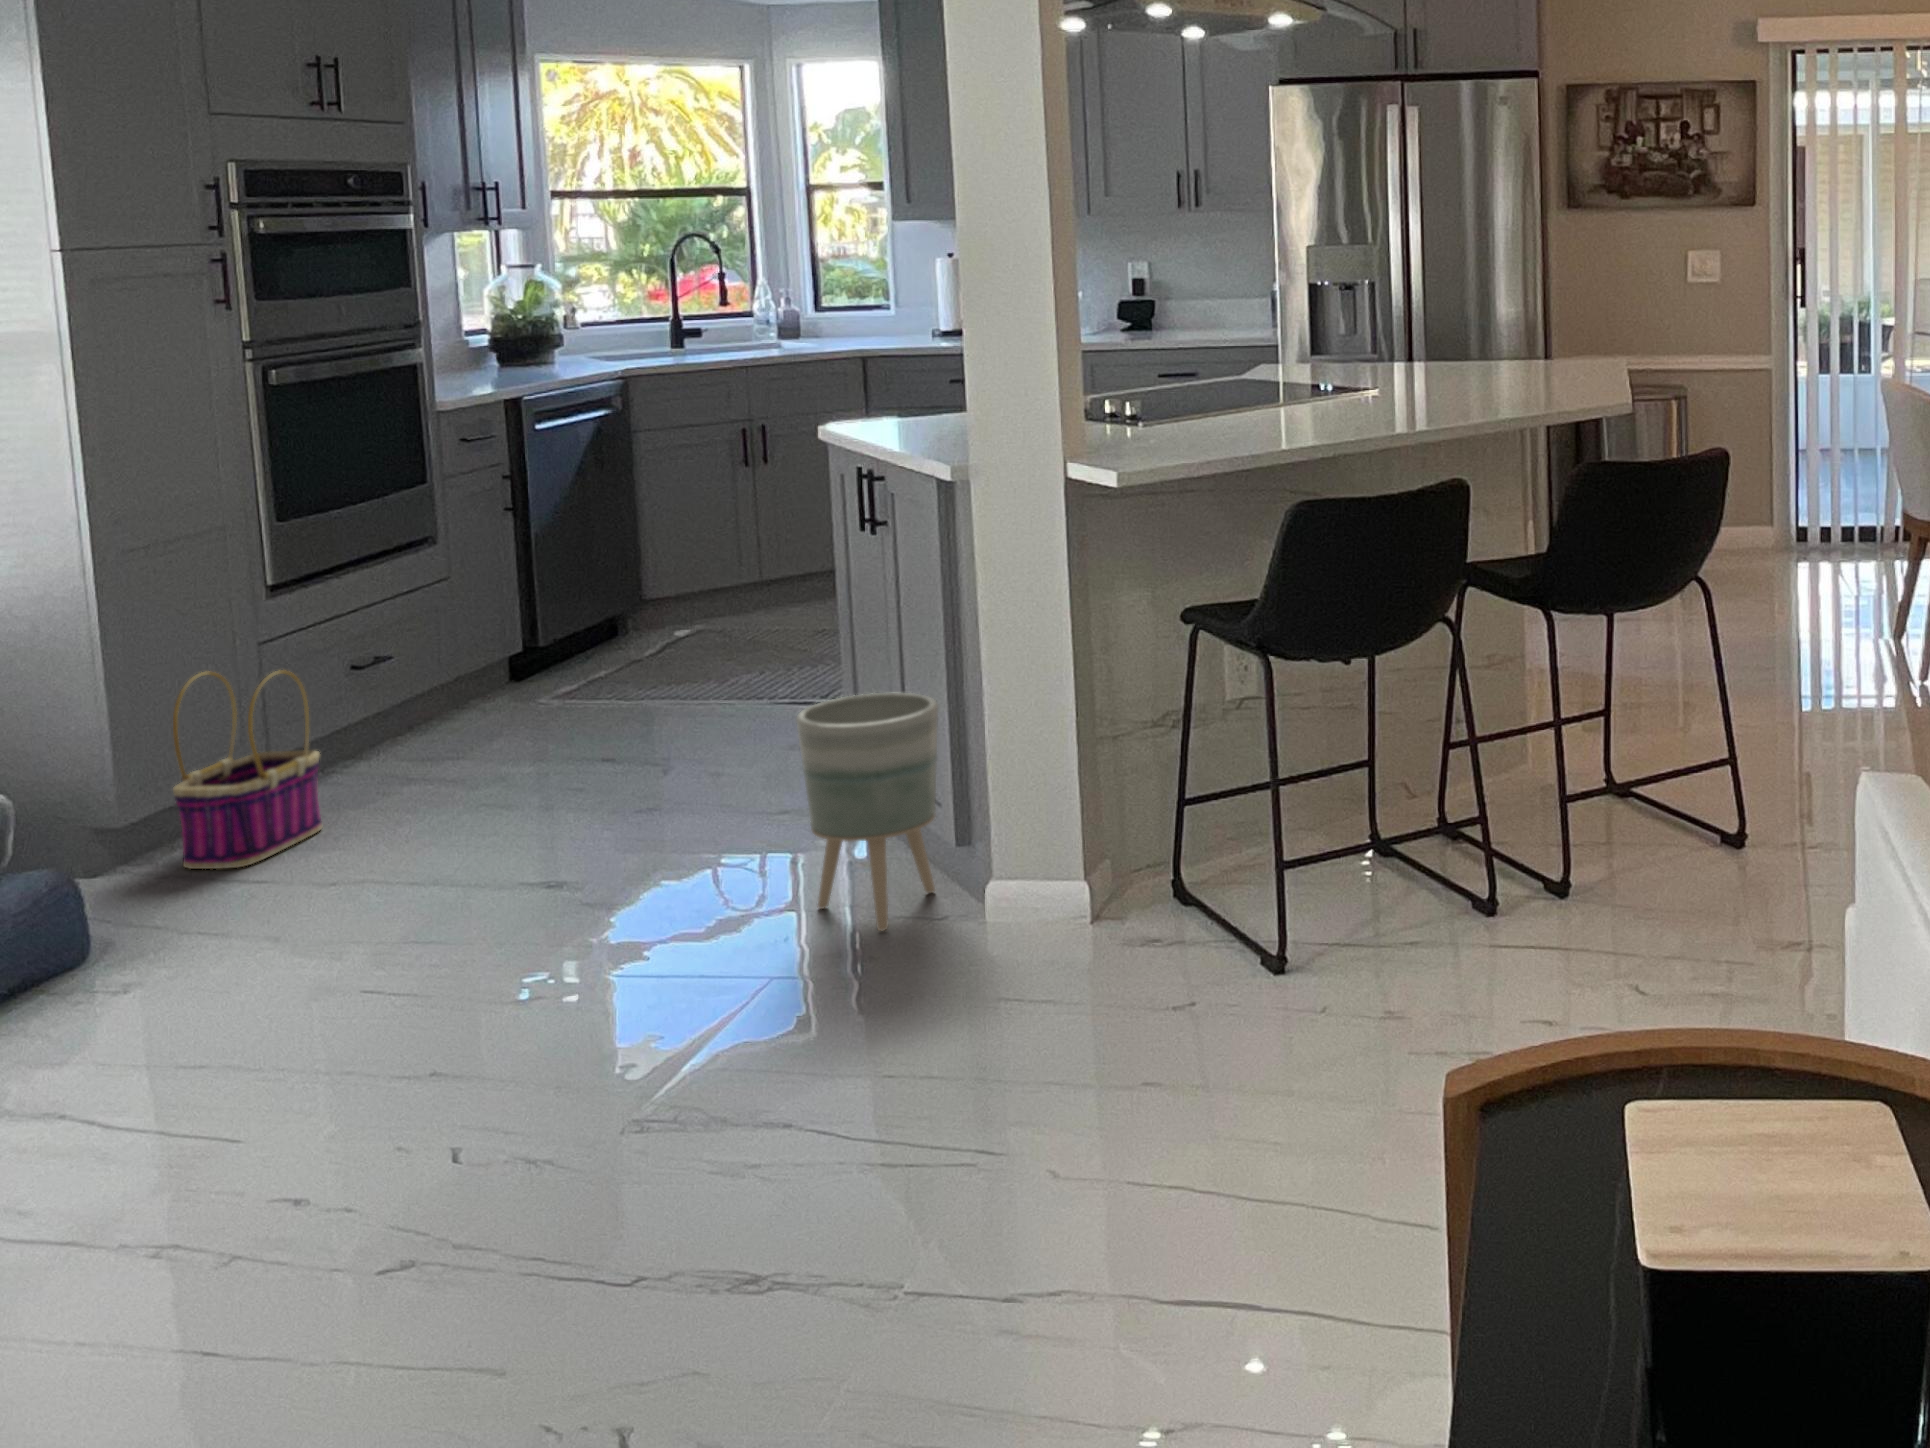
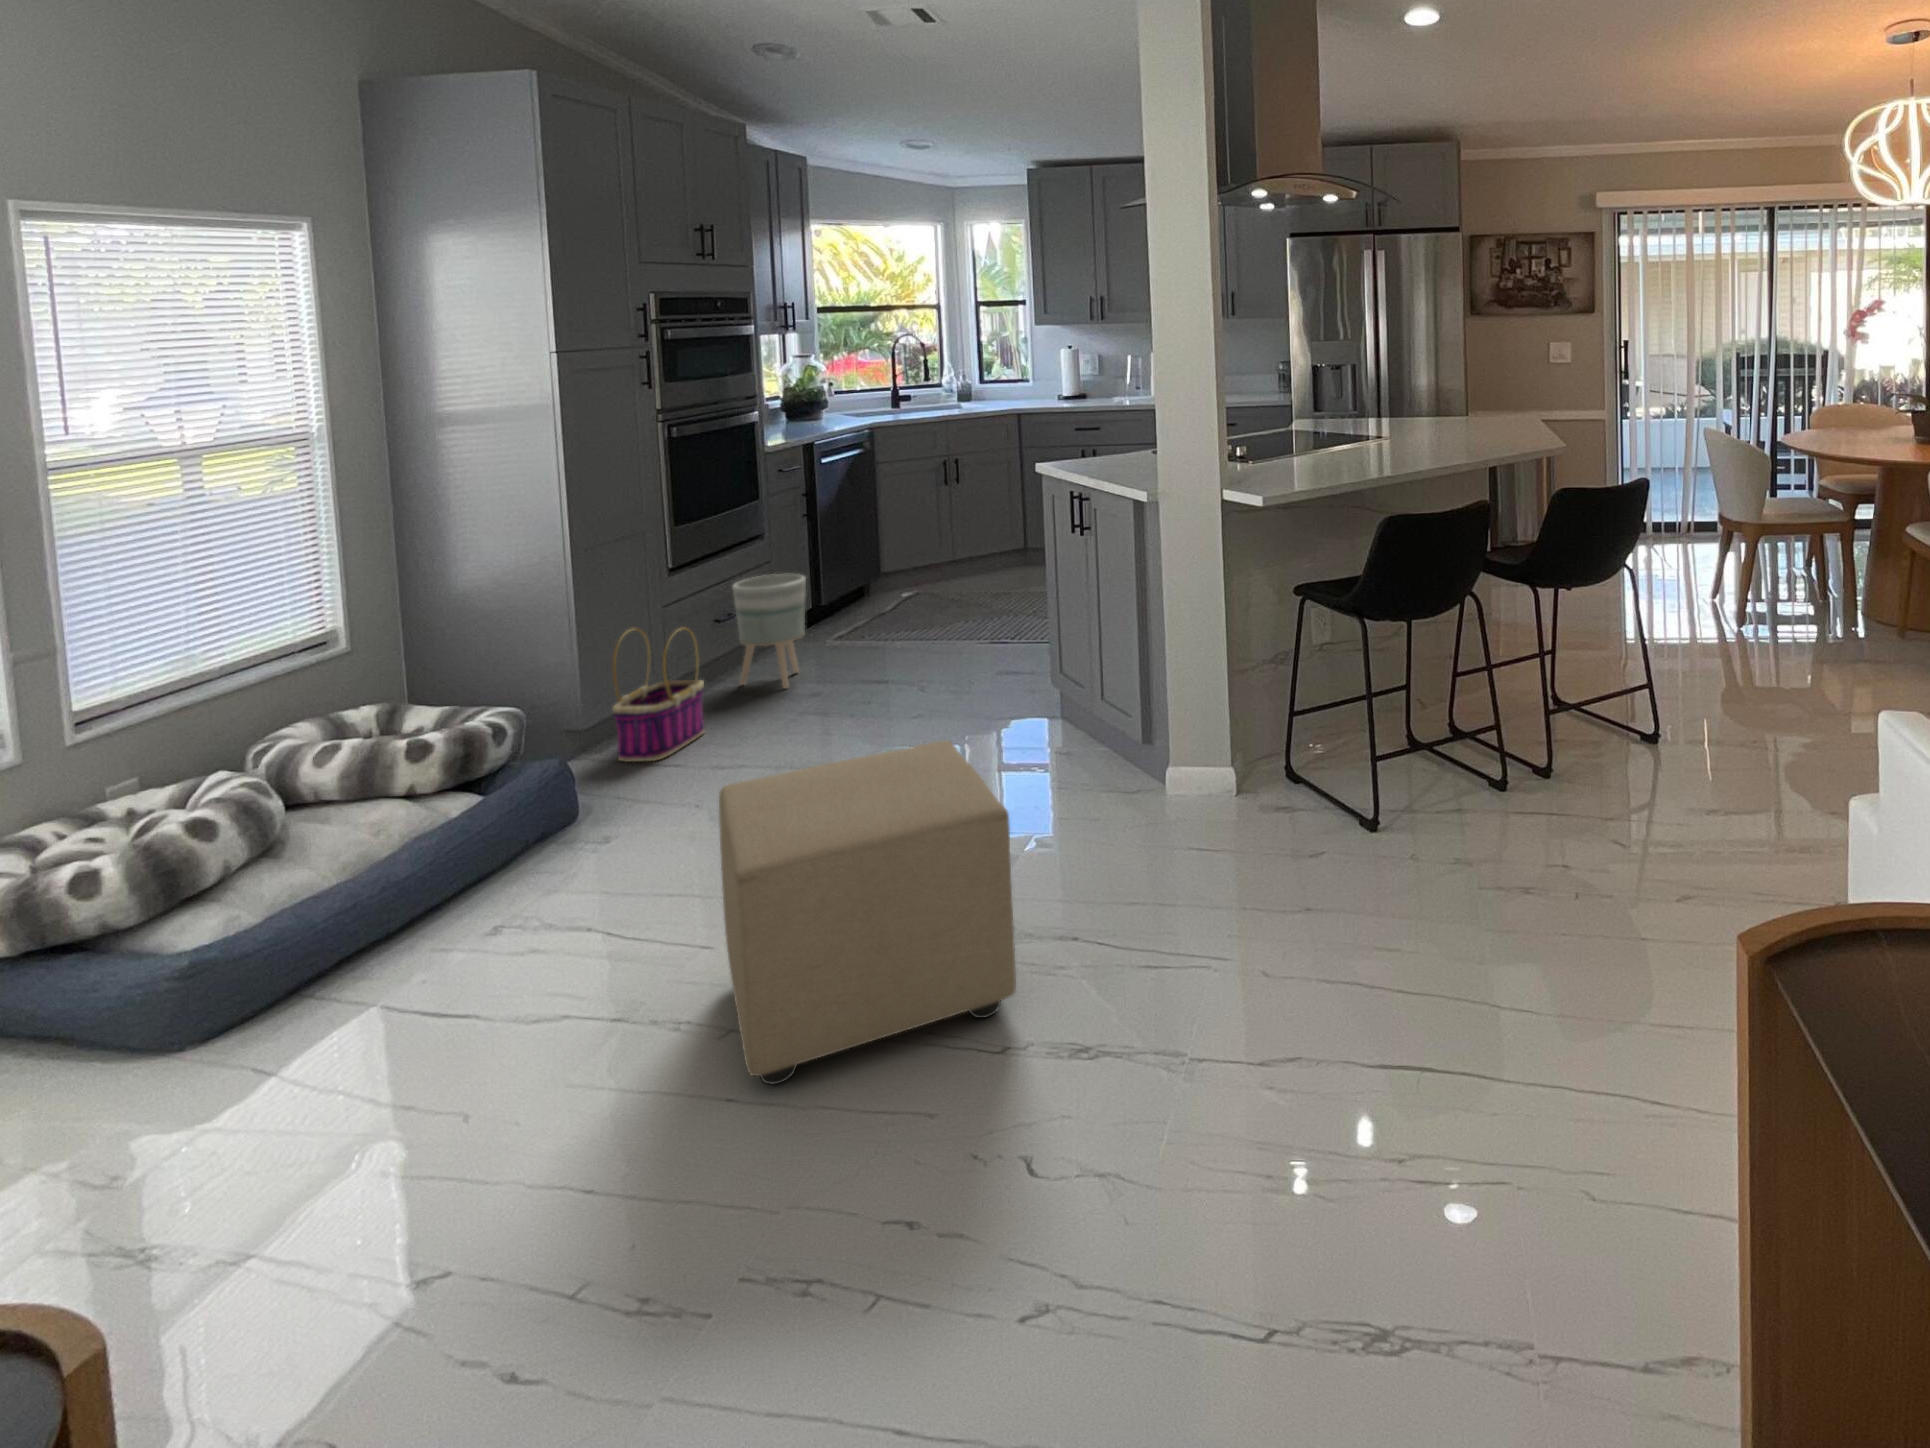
planter: present [796,693,938,931] -> present [733,574,806,688]
ottoman: none [246,815,678,1279] -> present [719,740,1016,1084]

